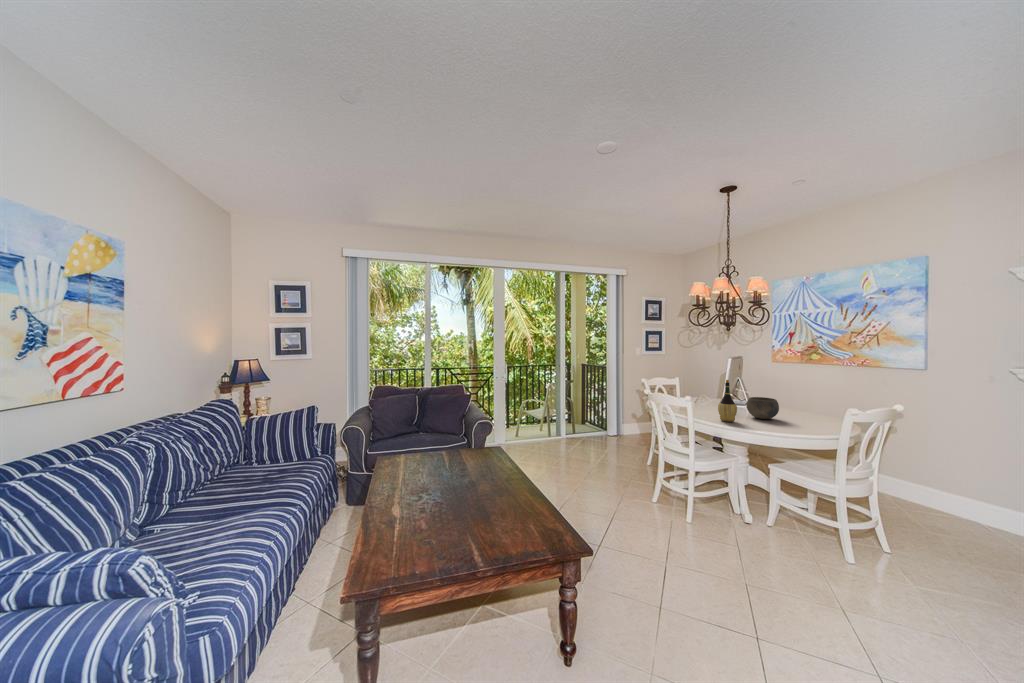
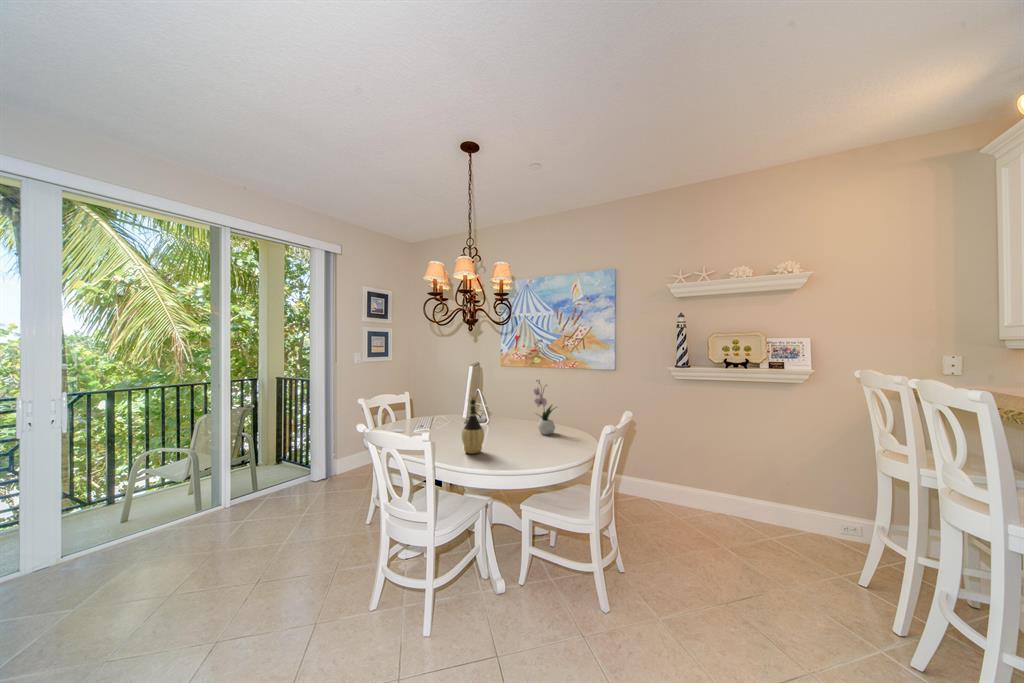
flower arrangement: none [793,373,820,421] -> present [534,380,555,435]
bowl: present [746,397,779,419] -> none [490,412,524,440]

